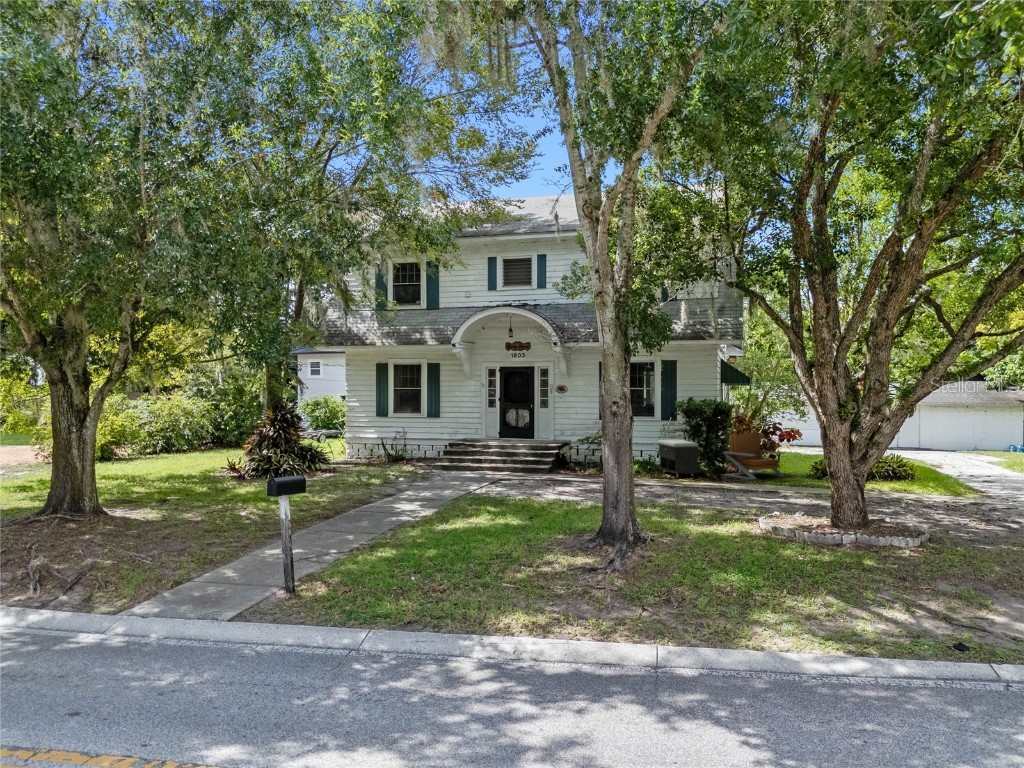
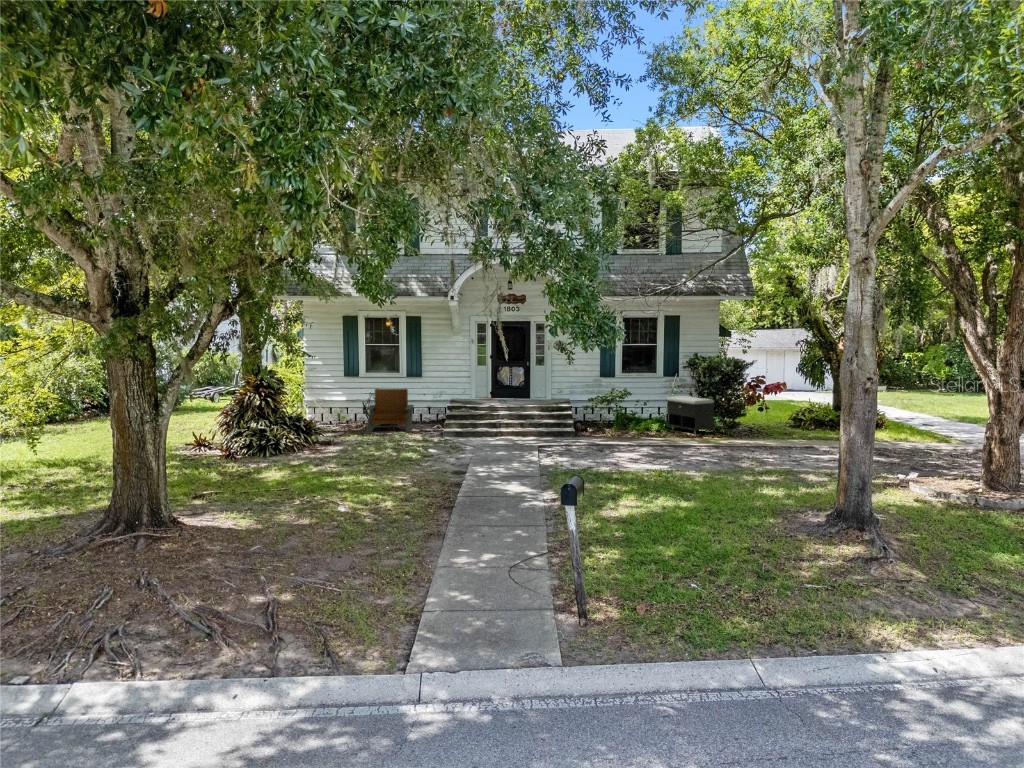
lounge chair: present [723,433,784,480] -> present [366,389,414,432]

